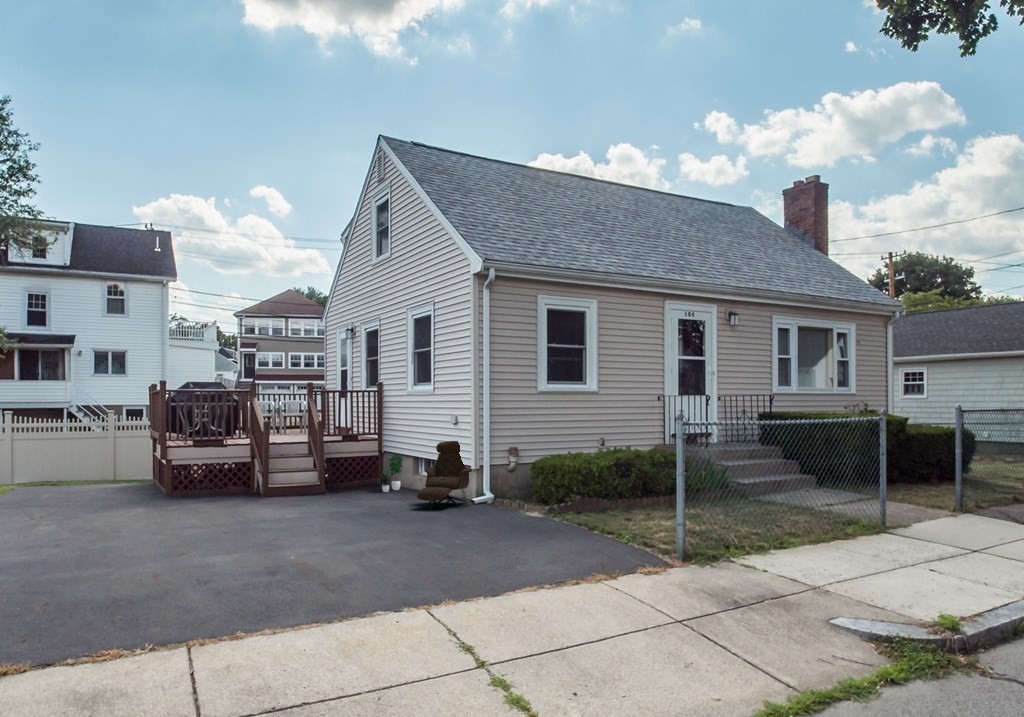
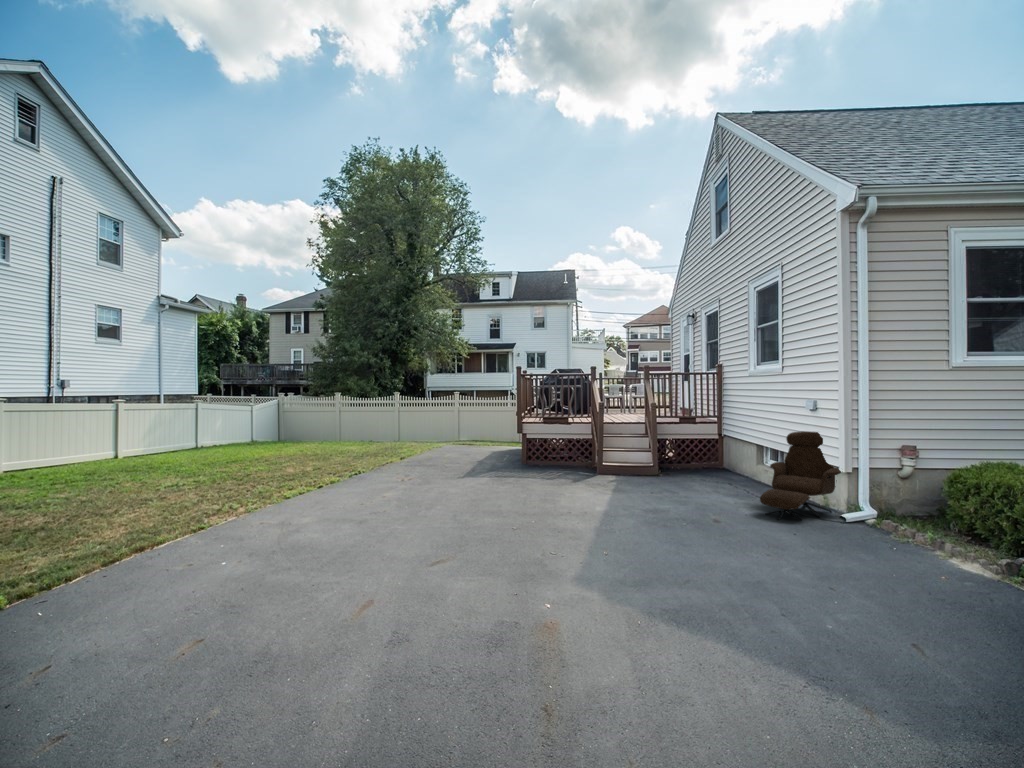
potted plant: present [378,454,403,492] -> none [714,438,746,480]

